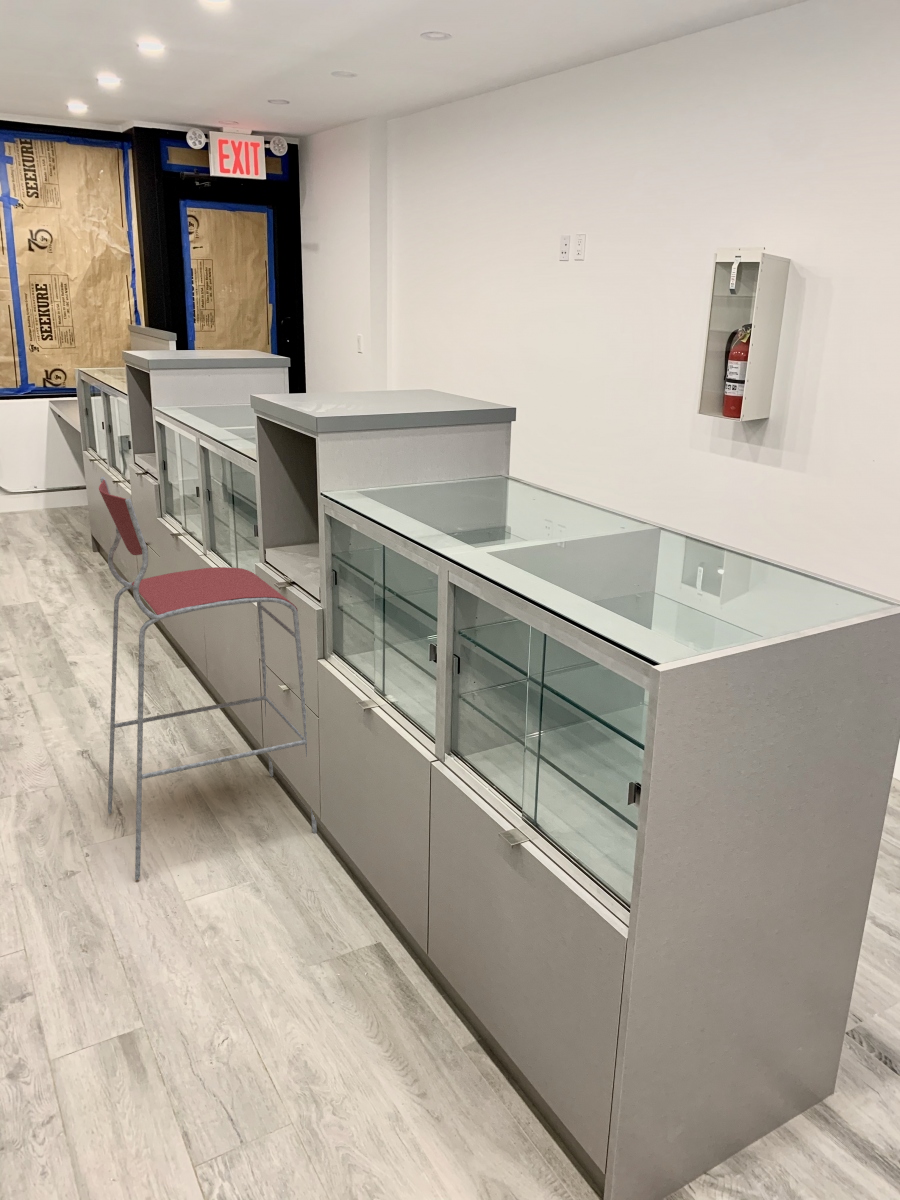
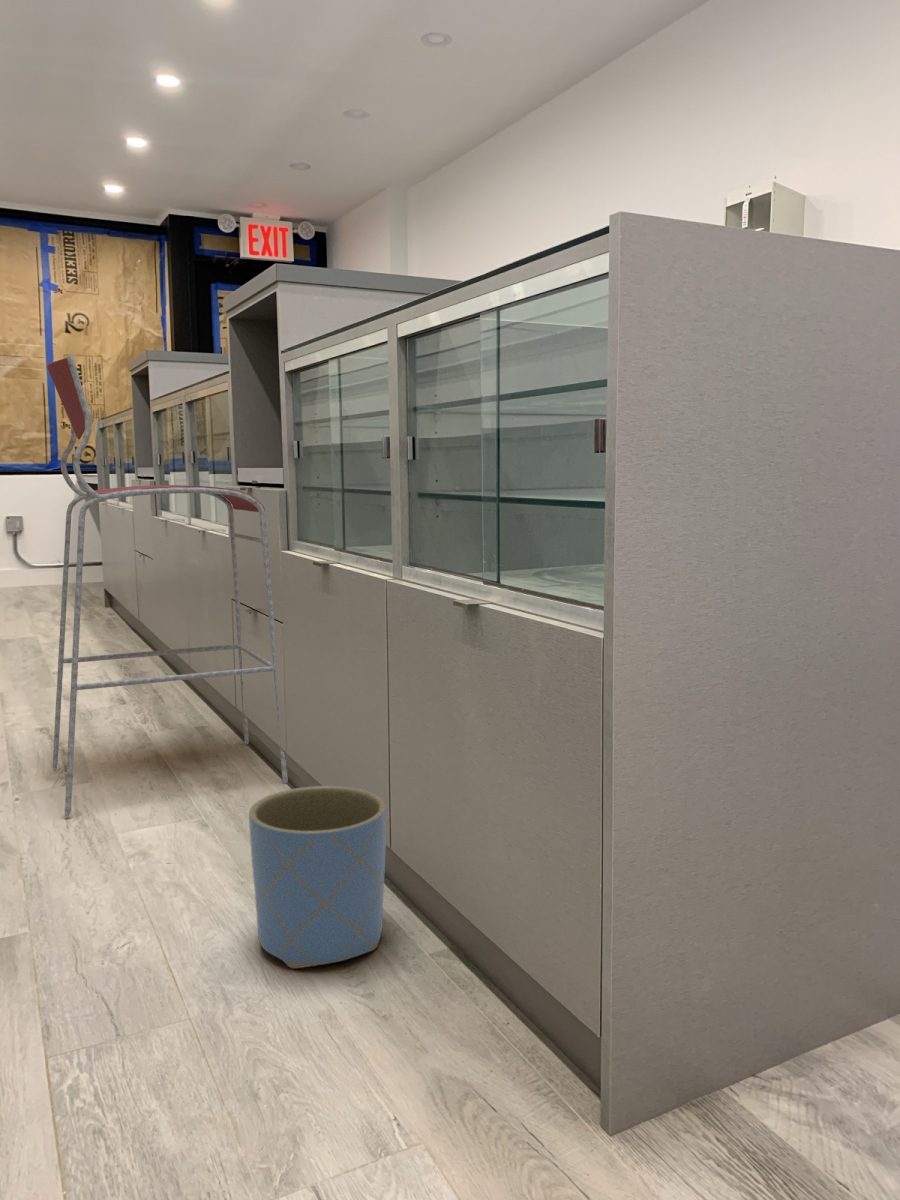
planter: none [323,911,430,1067] -> present [249,786,386,968]

